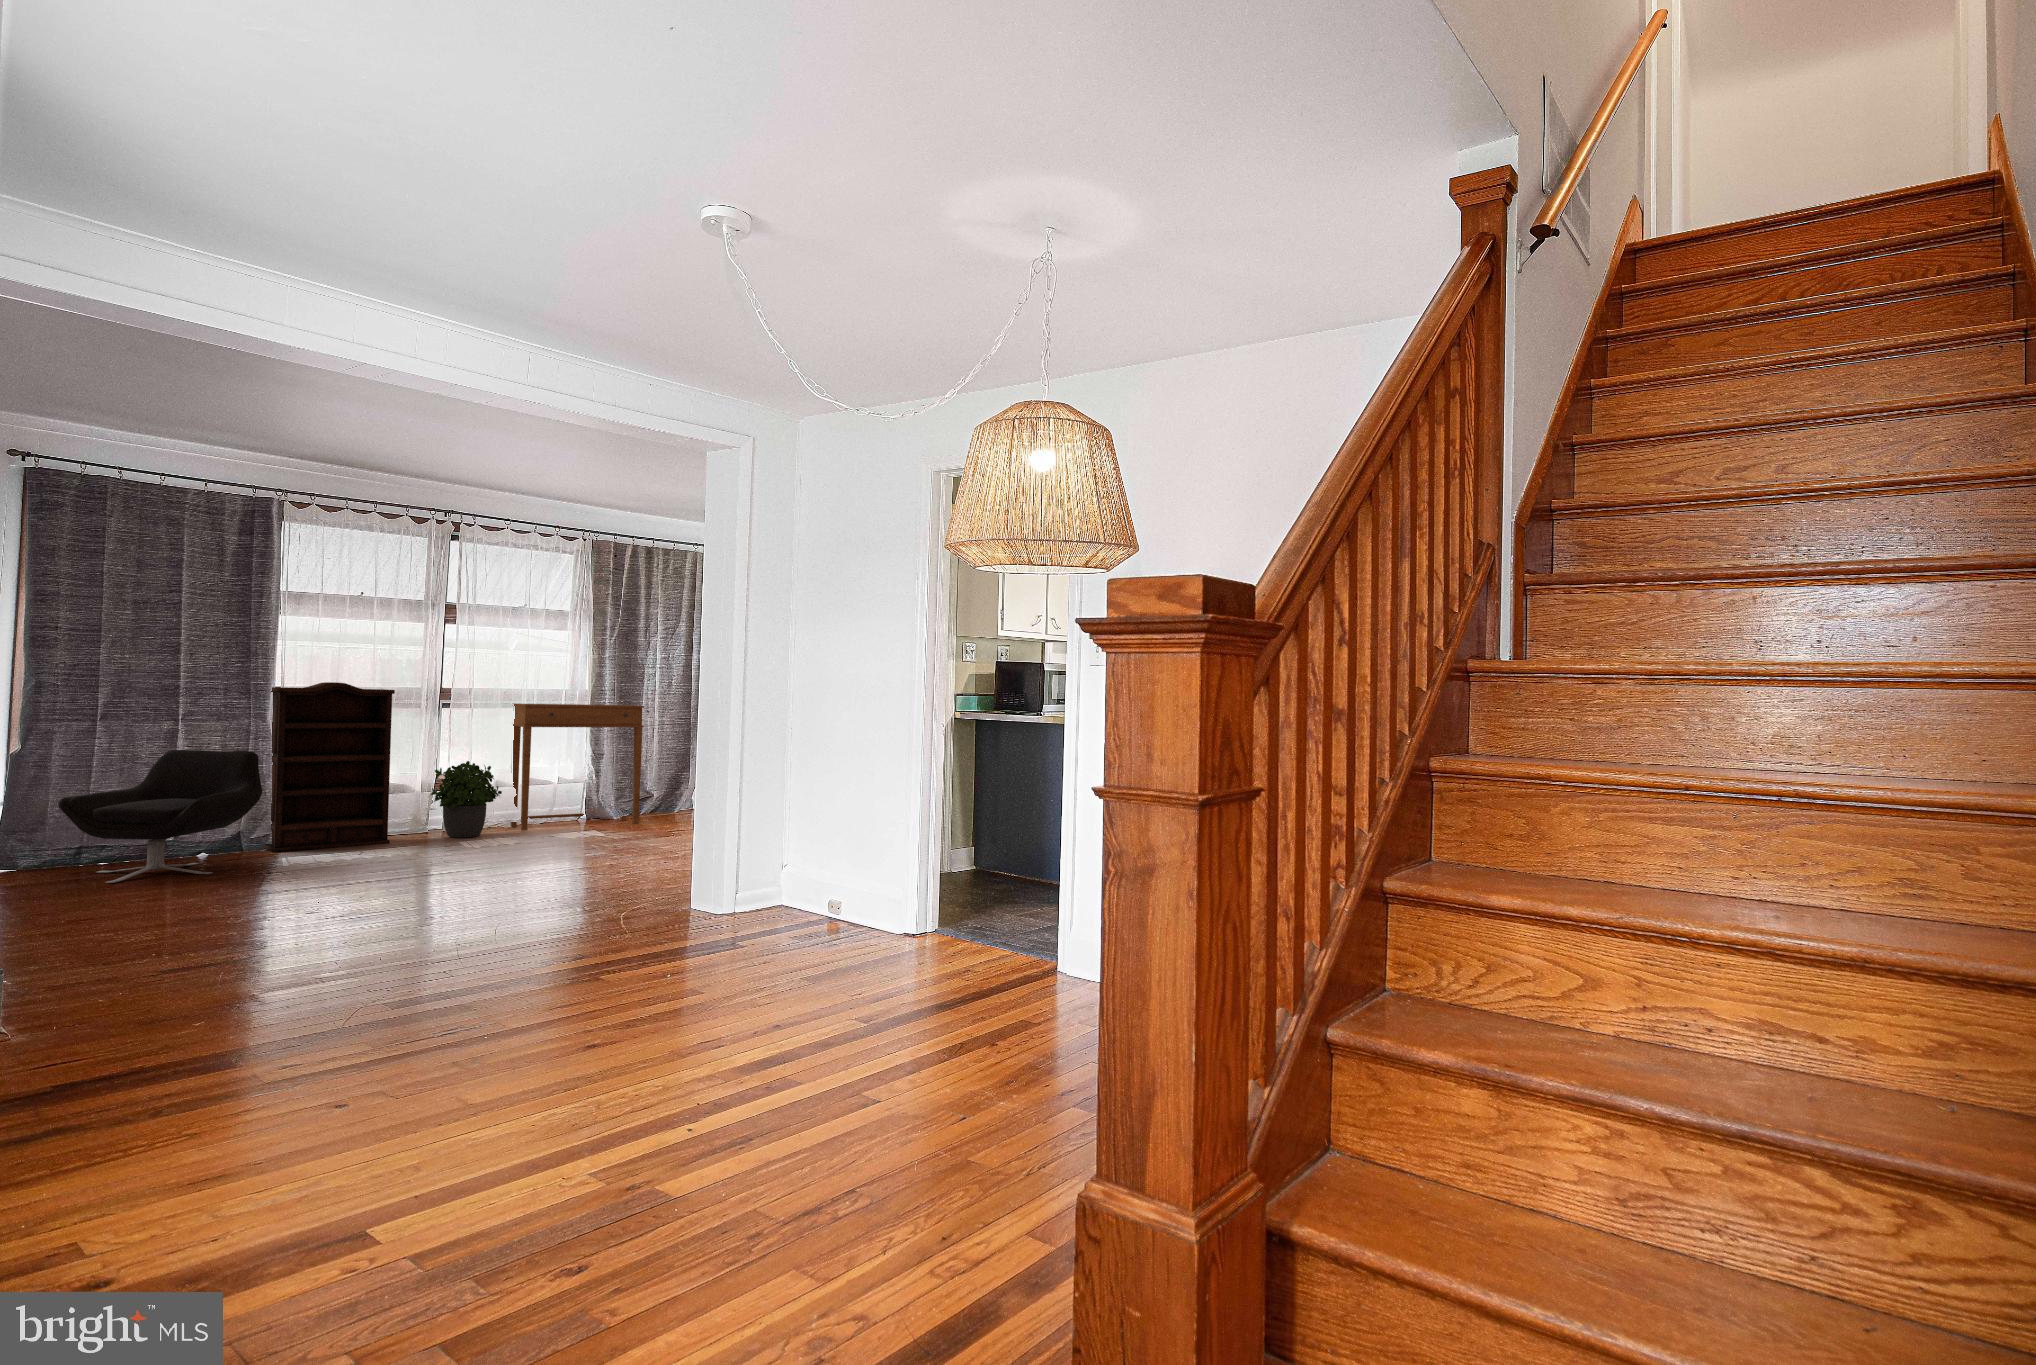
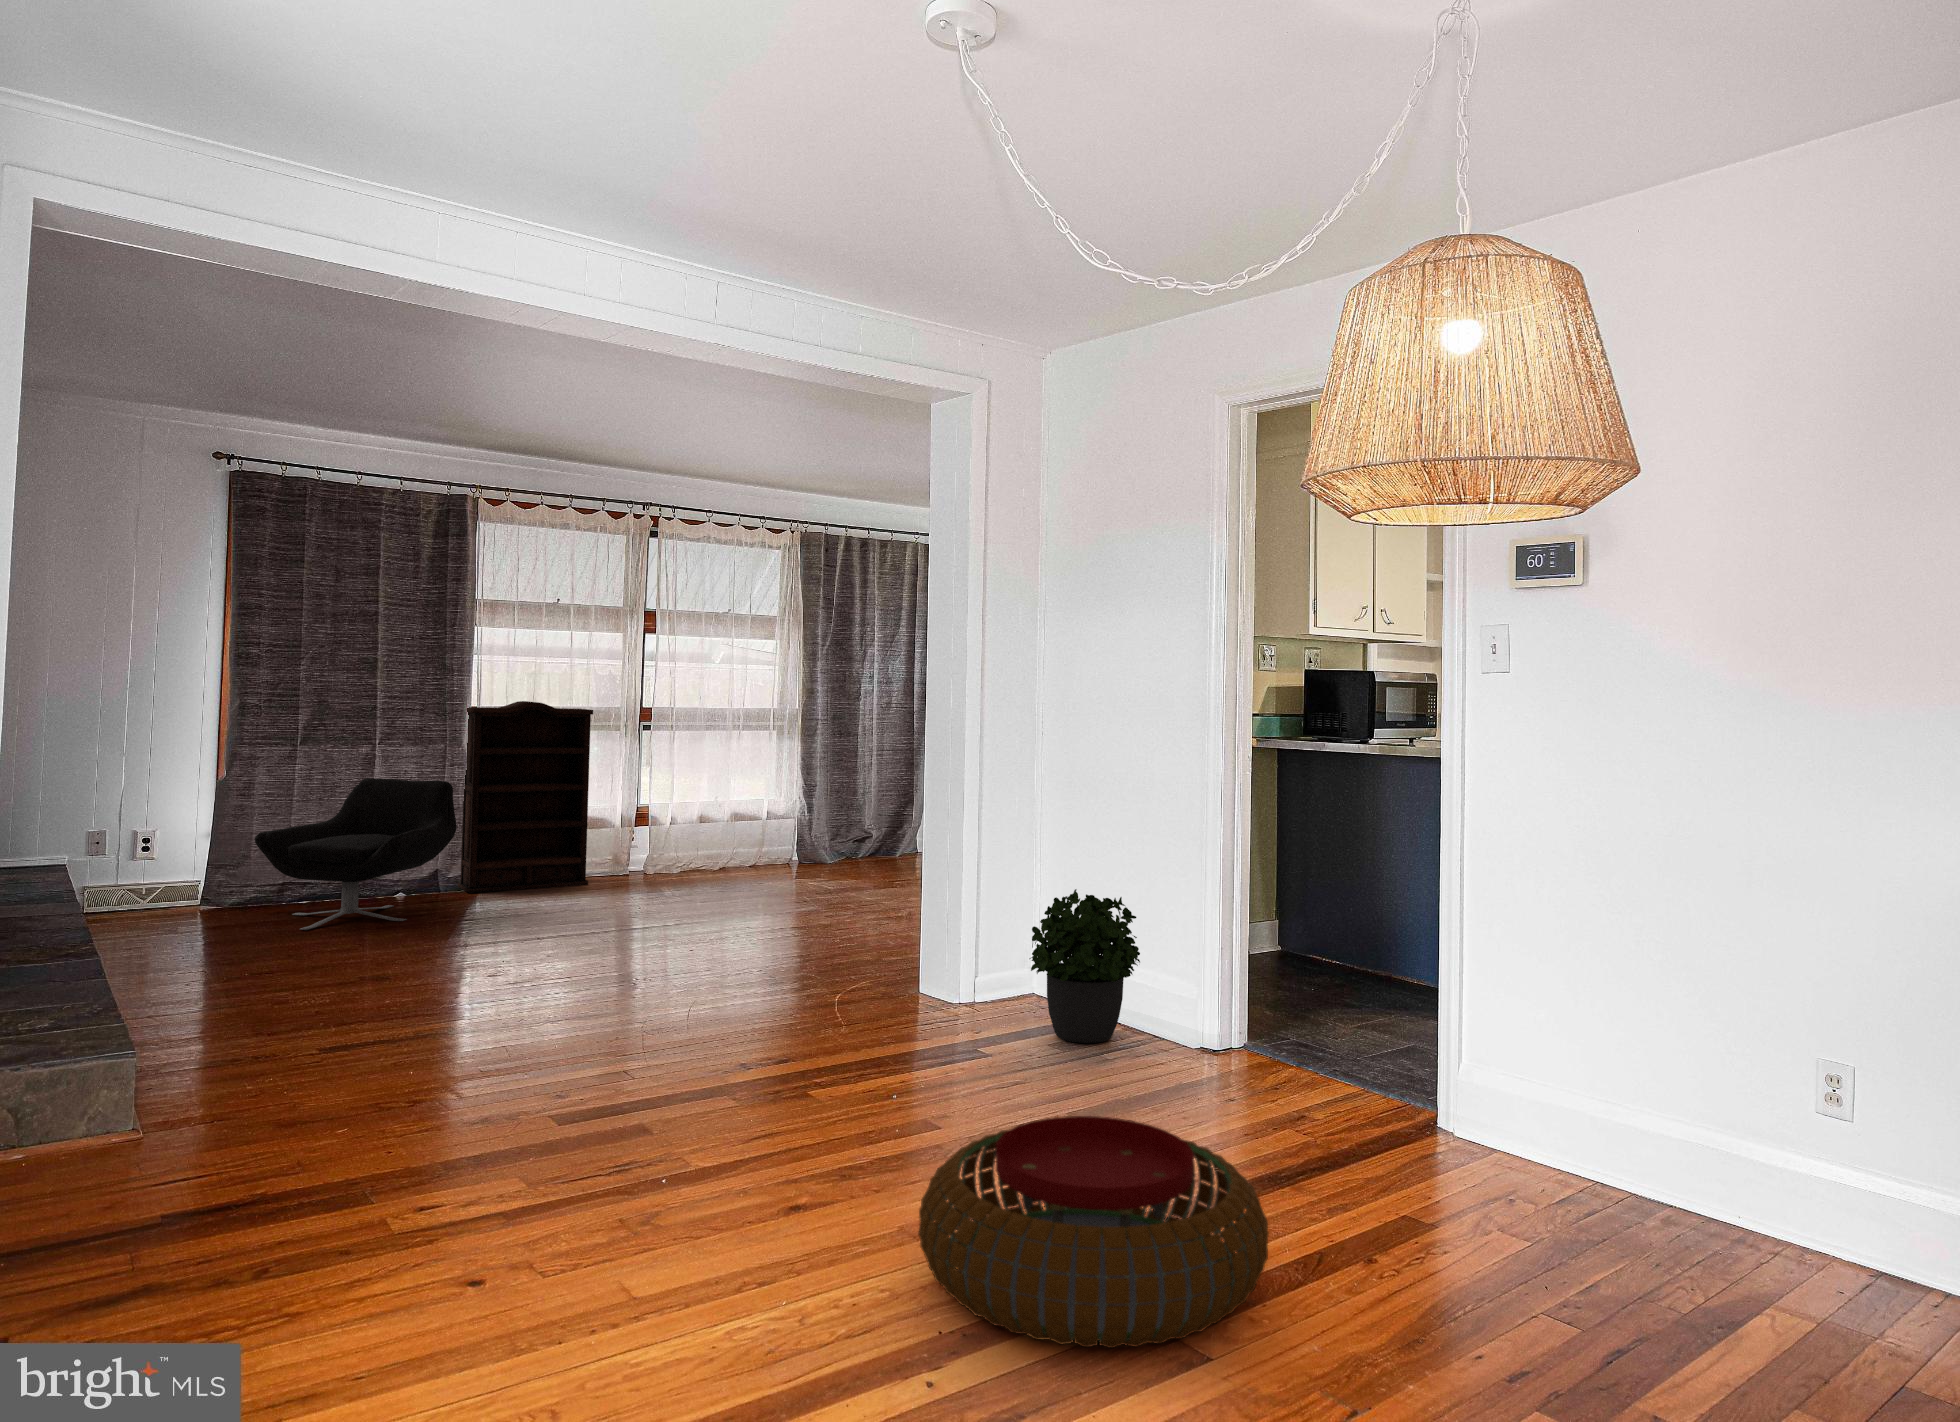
side table: present [510,704,644,830] -> none [715,723,863,871]
potted plant: present [431,761,502,838] -> present [1029,889,1140,1043]
pouf: none [655,958,919,1106] -> present [918,1116,1269,1348]

